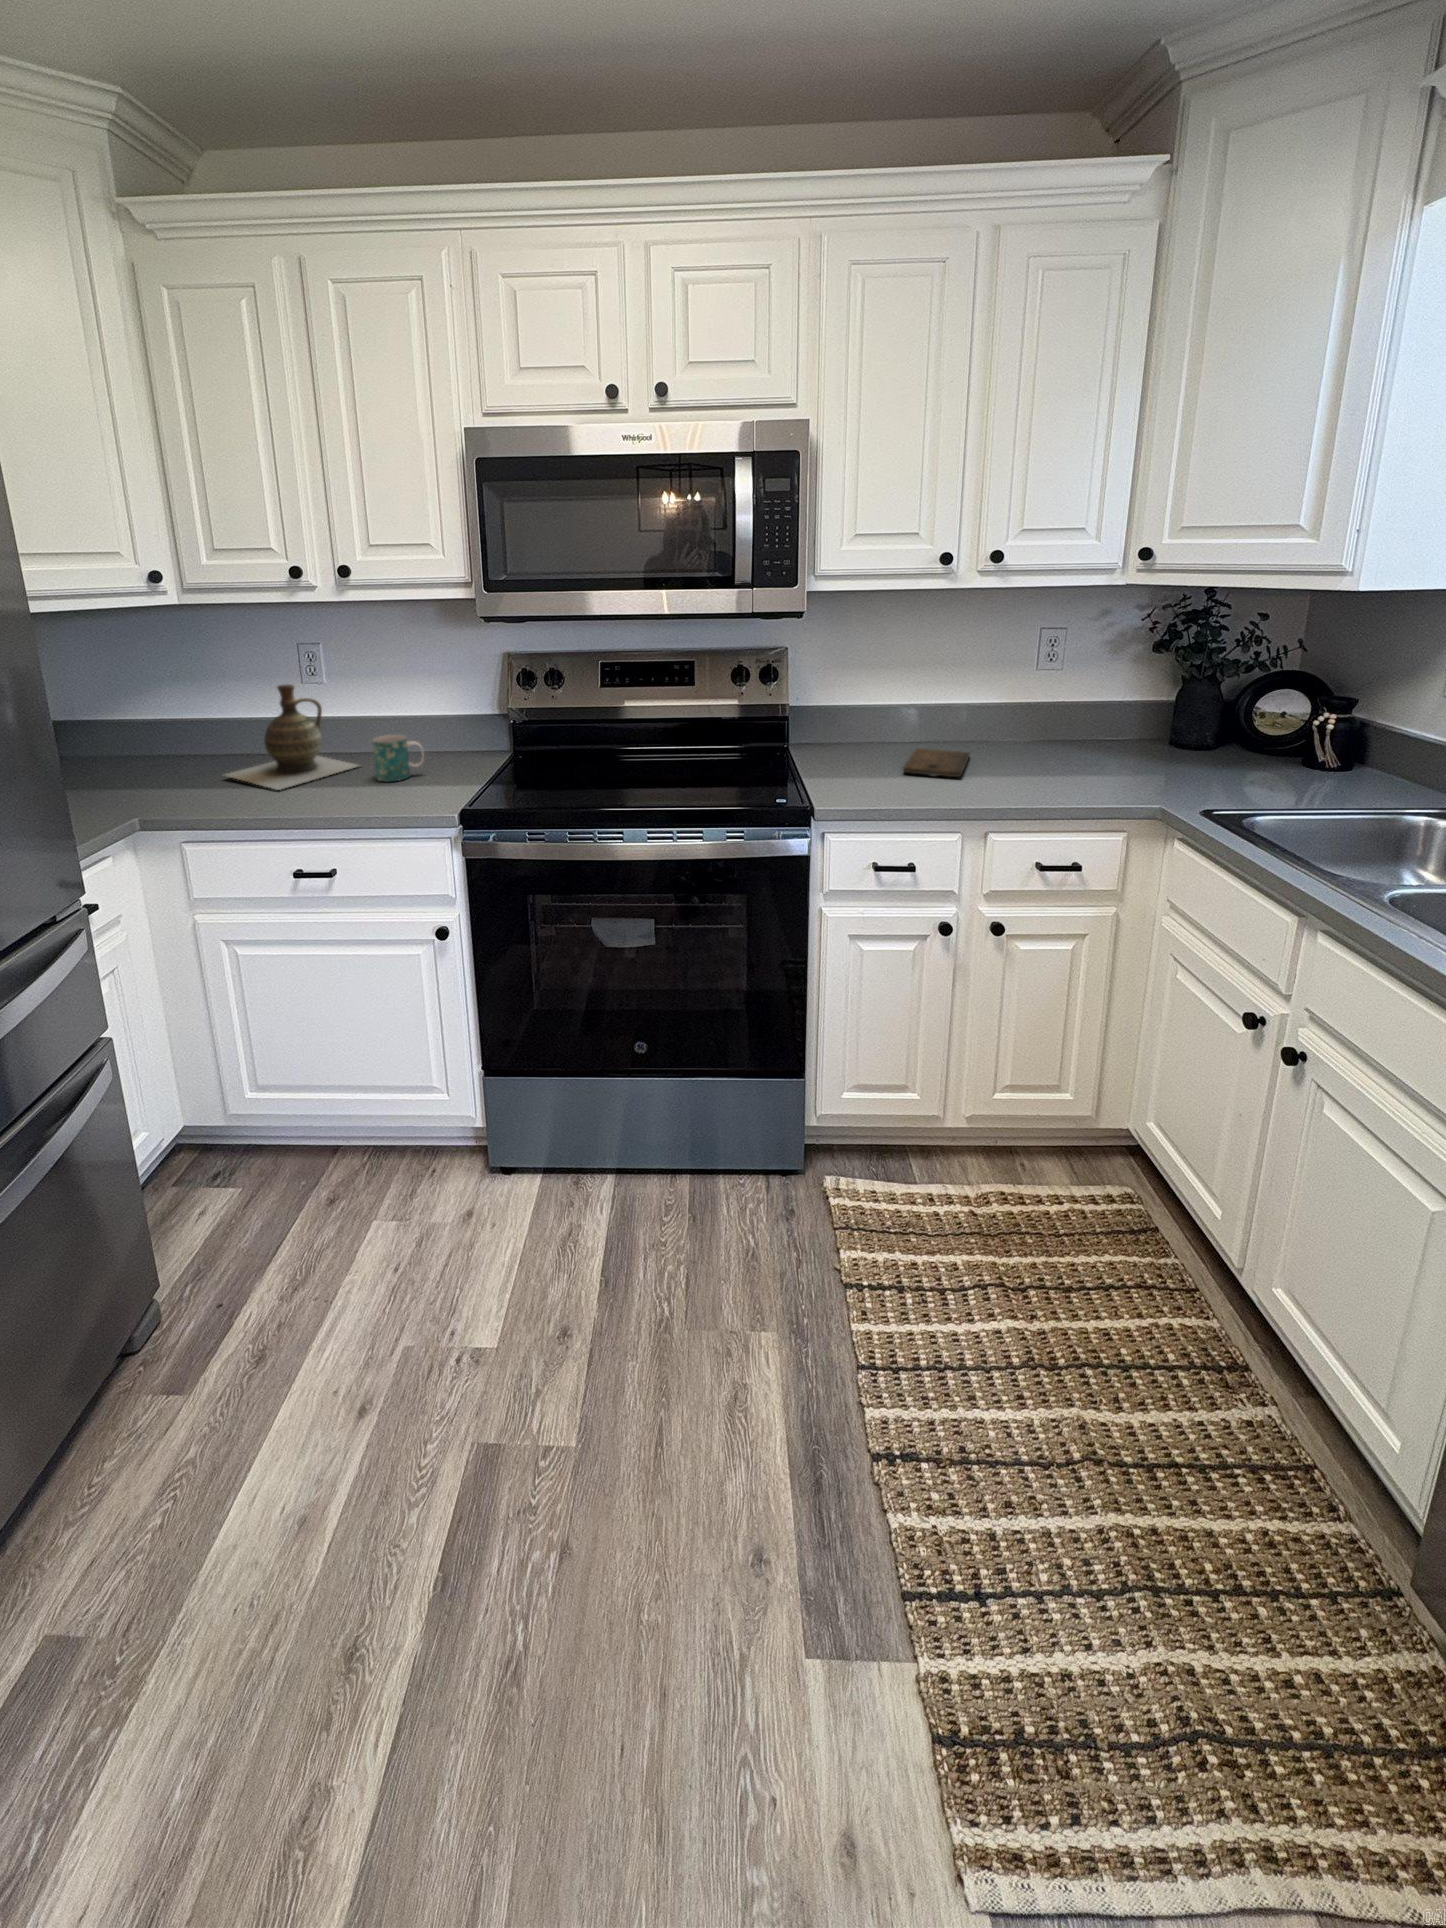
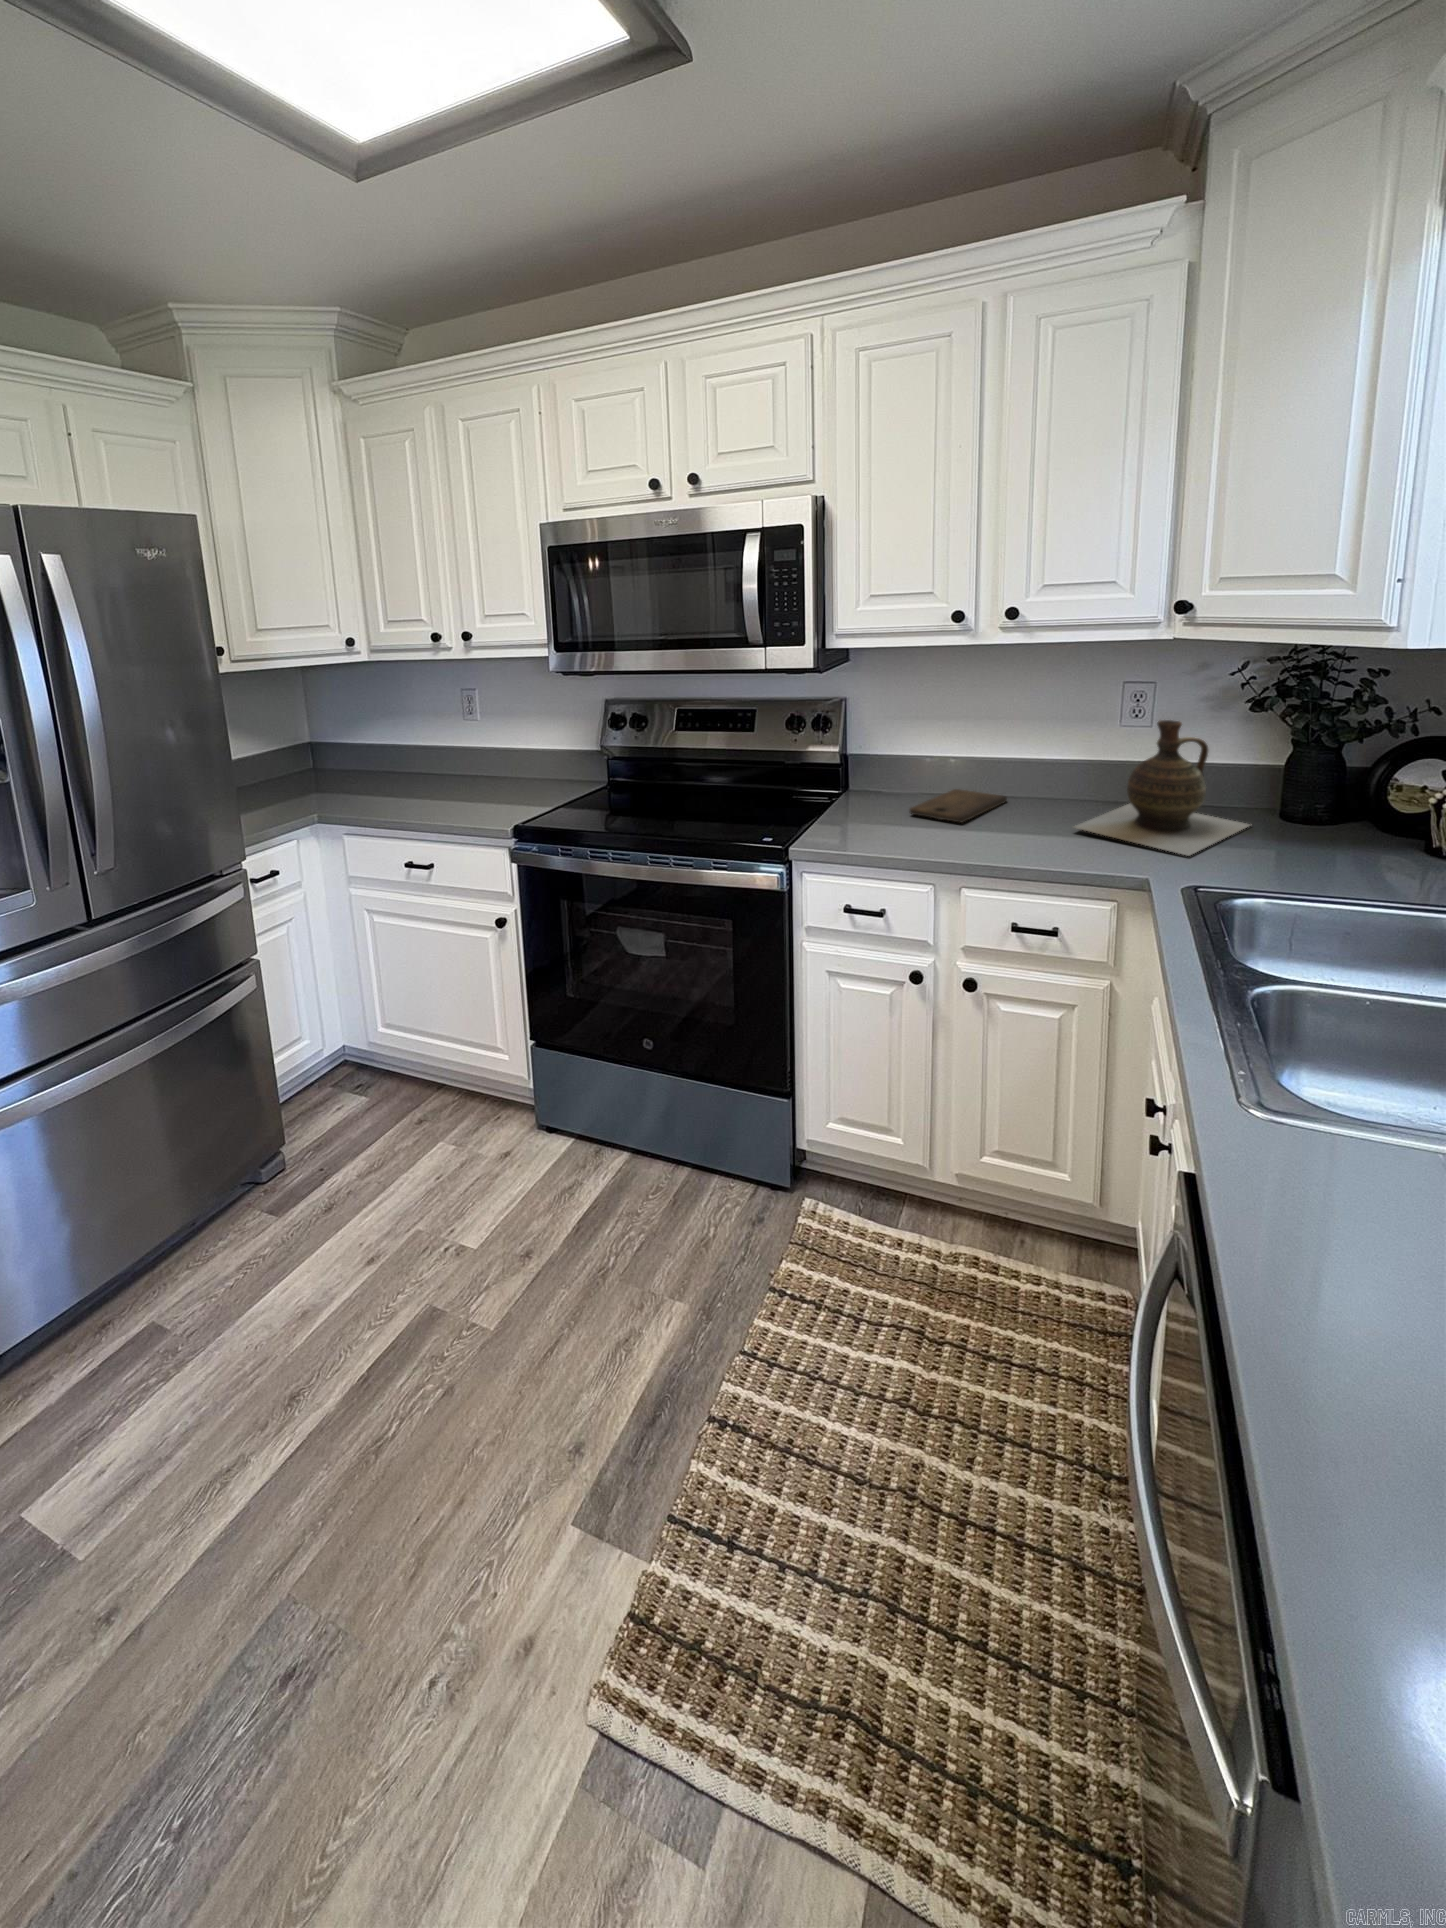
ceramic jug: present [225,684,358,790] -> present [1074,720,1250,856]
mug: present [373,735,424,782] -> none [470,756,510,794]

